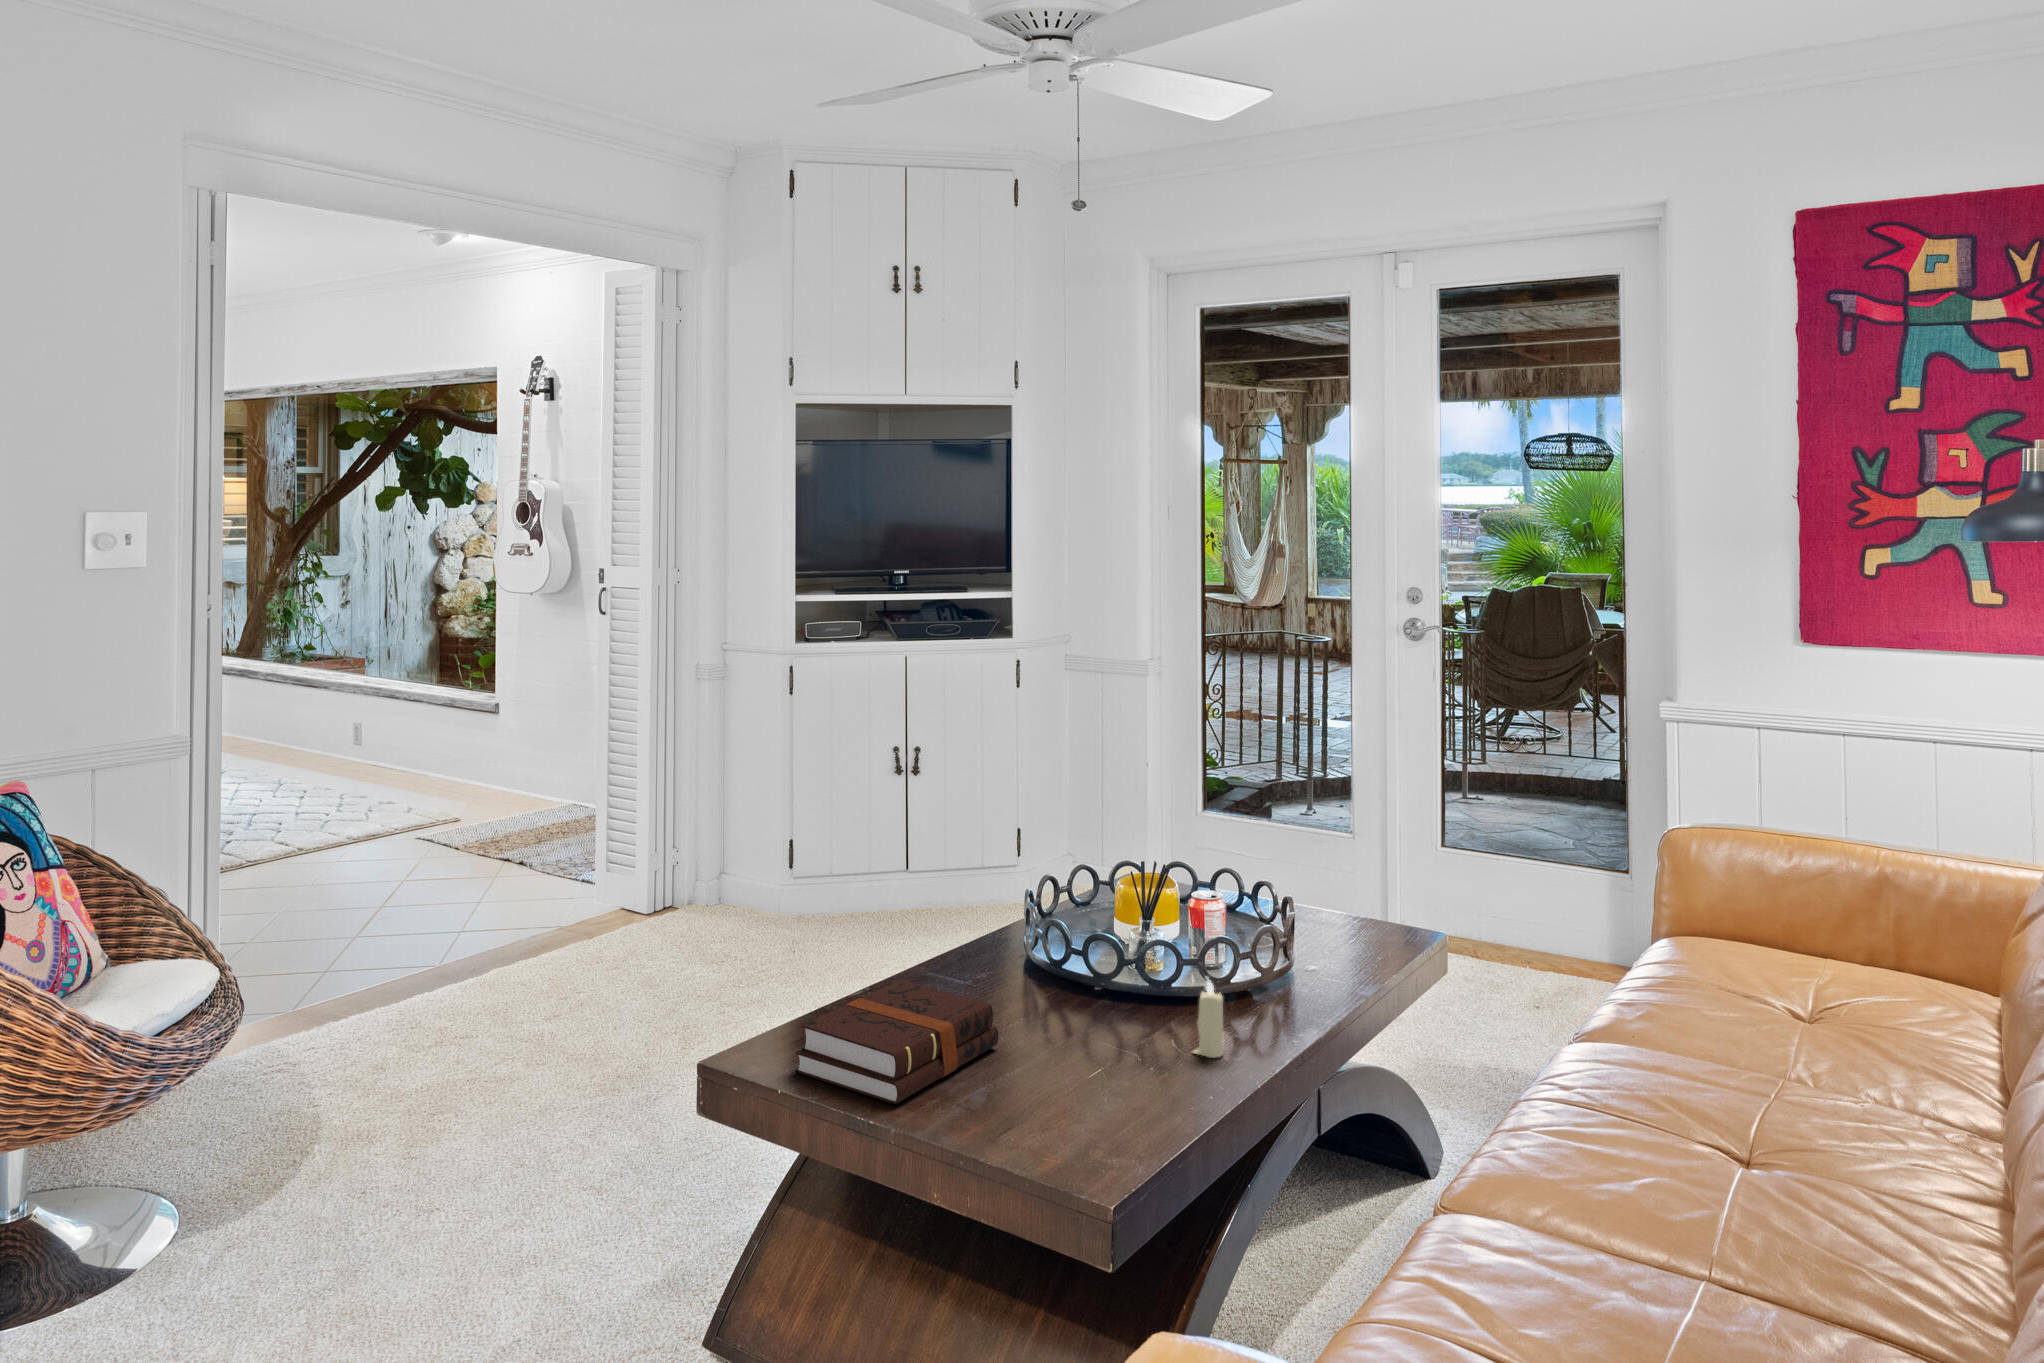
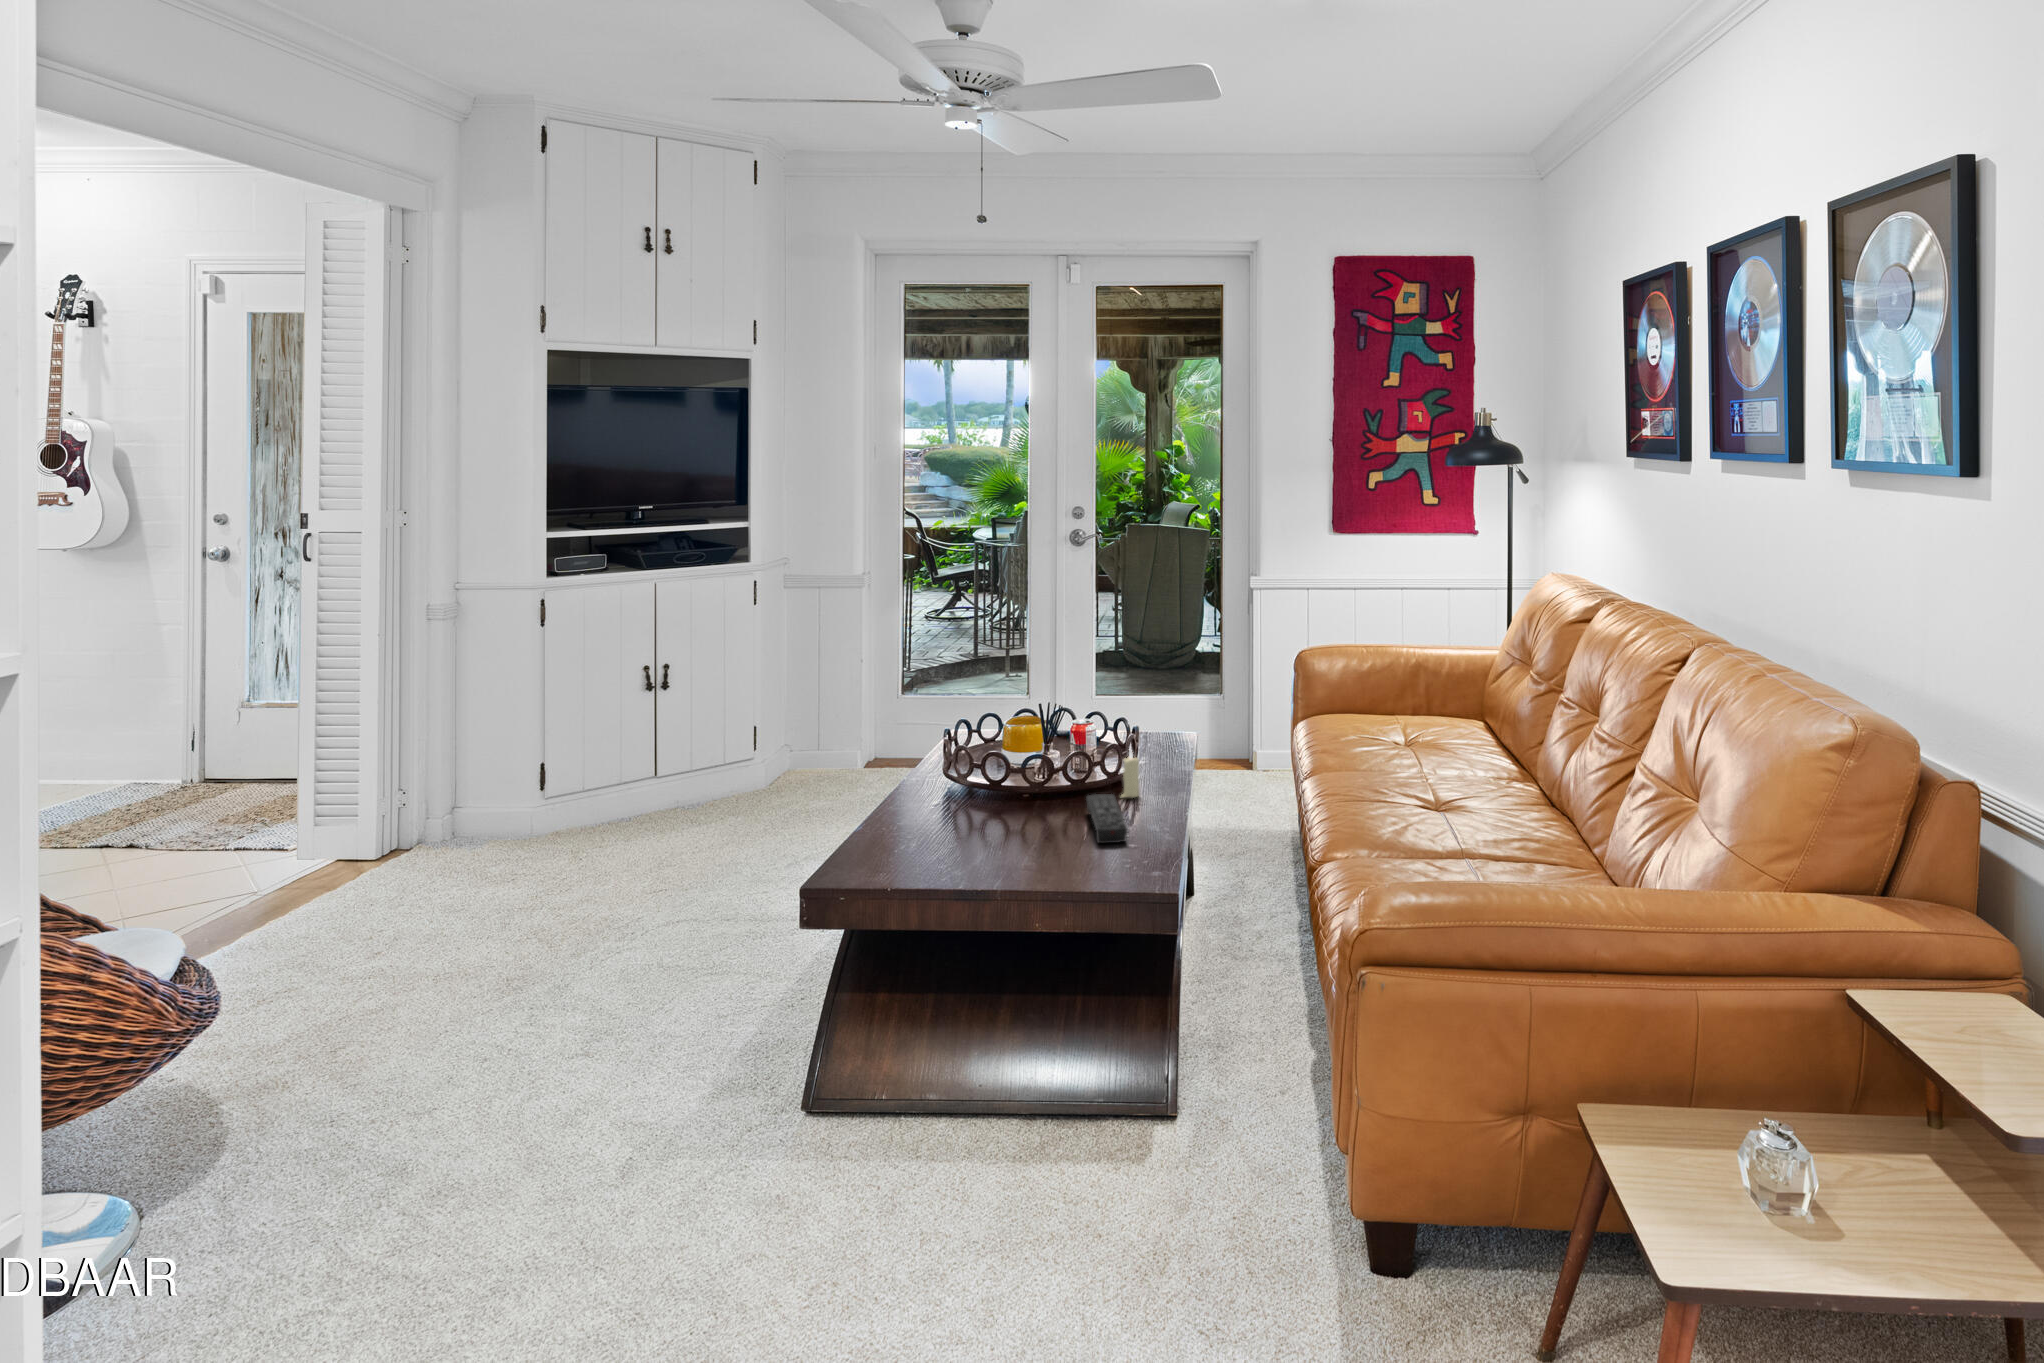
hardback book: present [795,980,998,1104] -> none [891,785,1004,846]
remote control: none [1046,1046,1152,1153] -> present [1086,794,1128,843]

